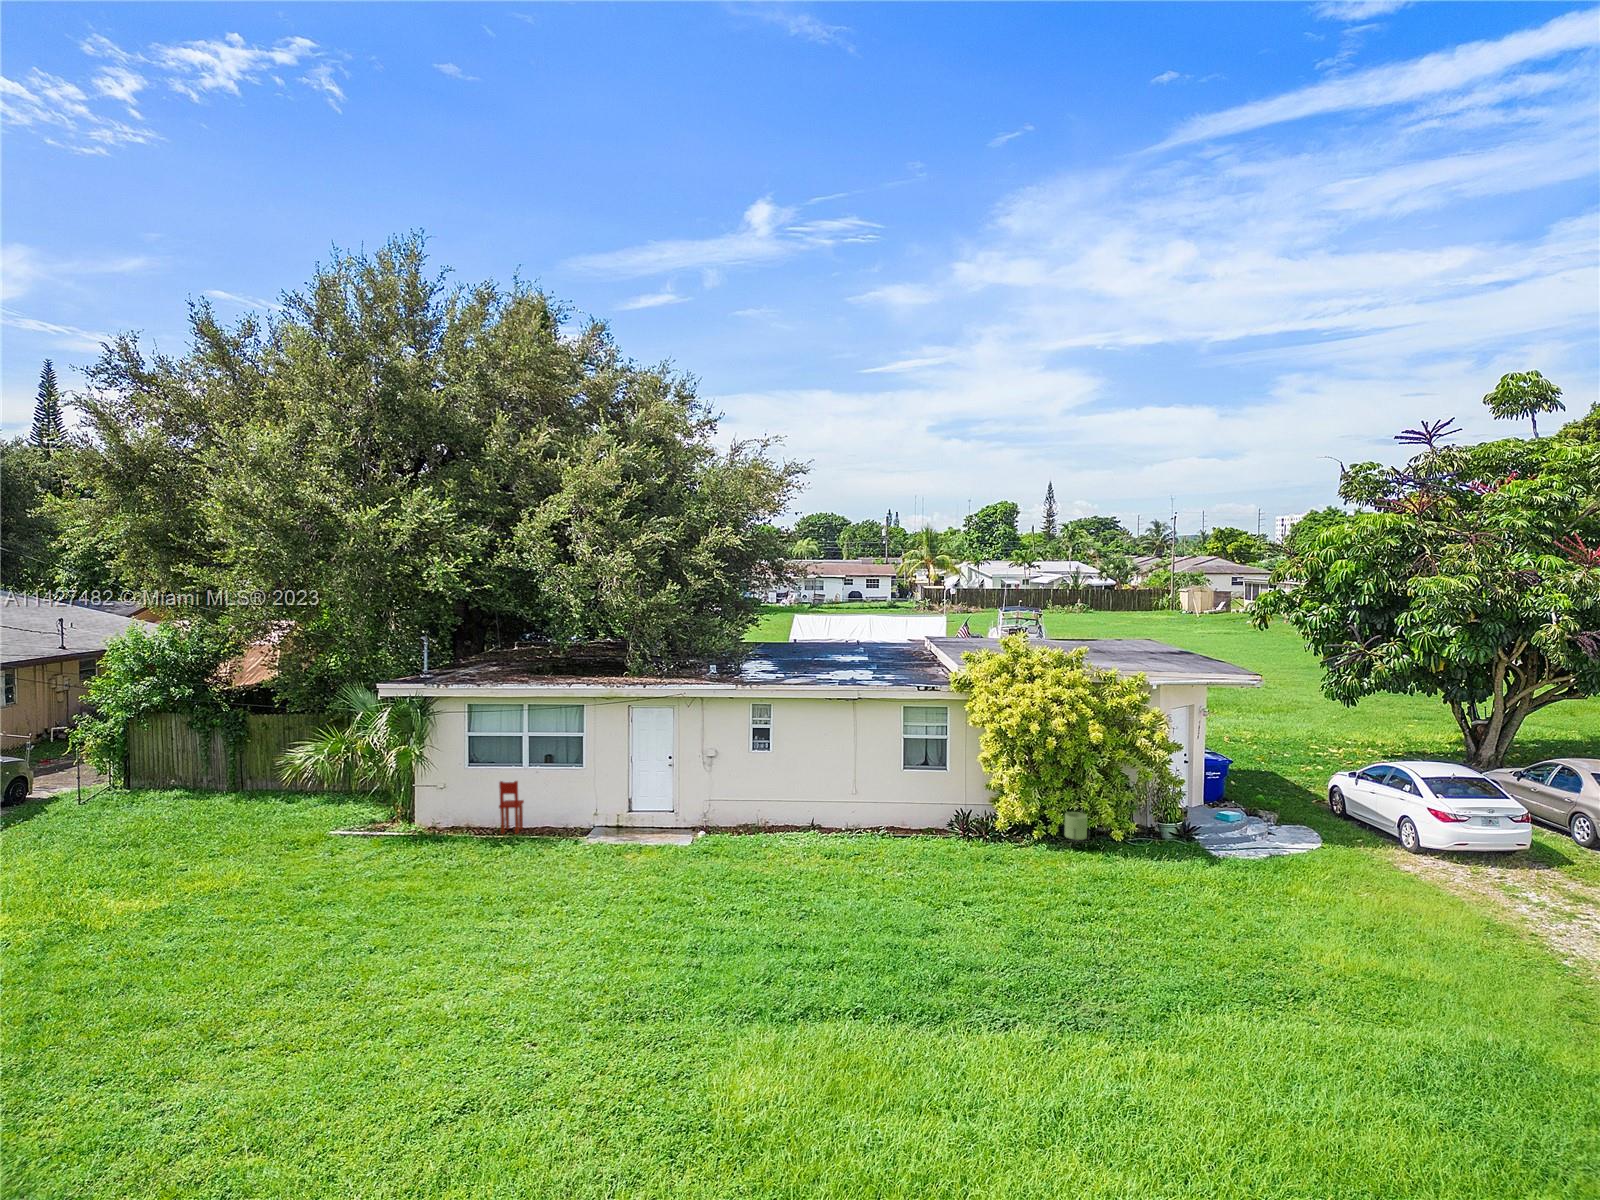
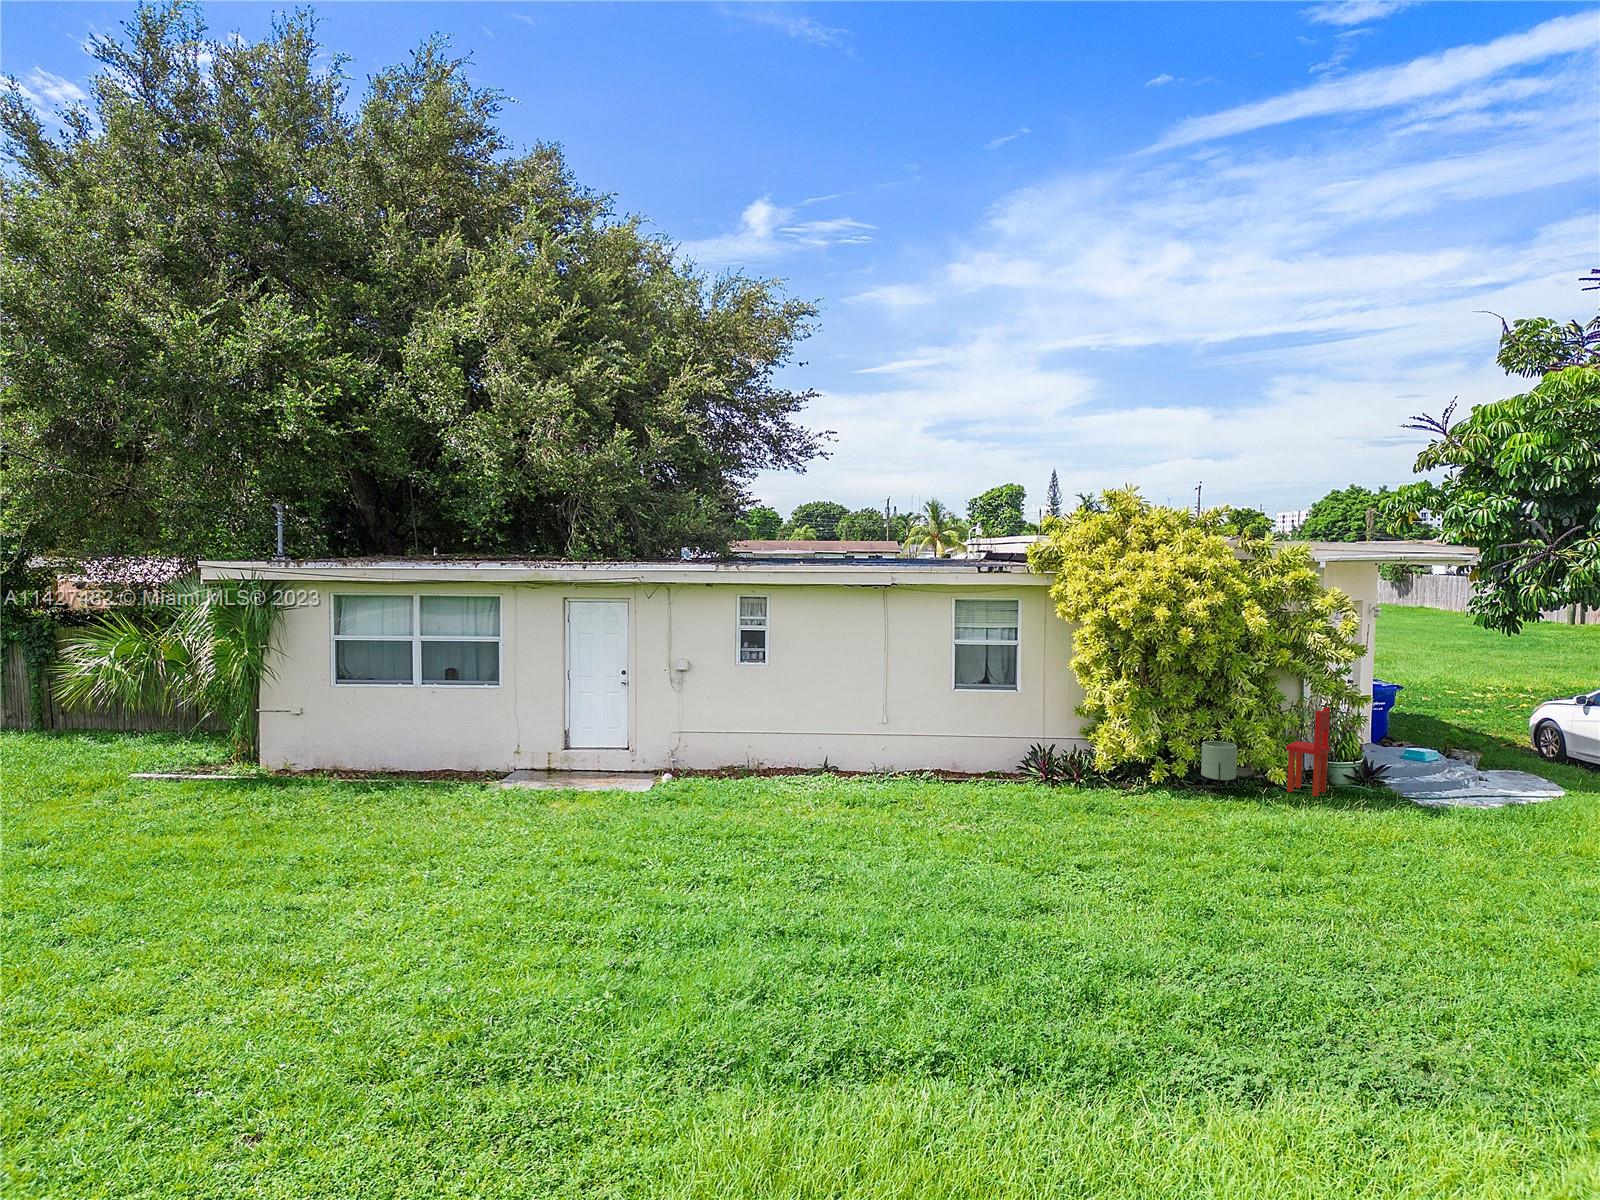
chair: present [499,781,524,833] -> present [1286,707,1331,797]

